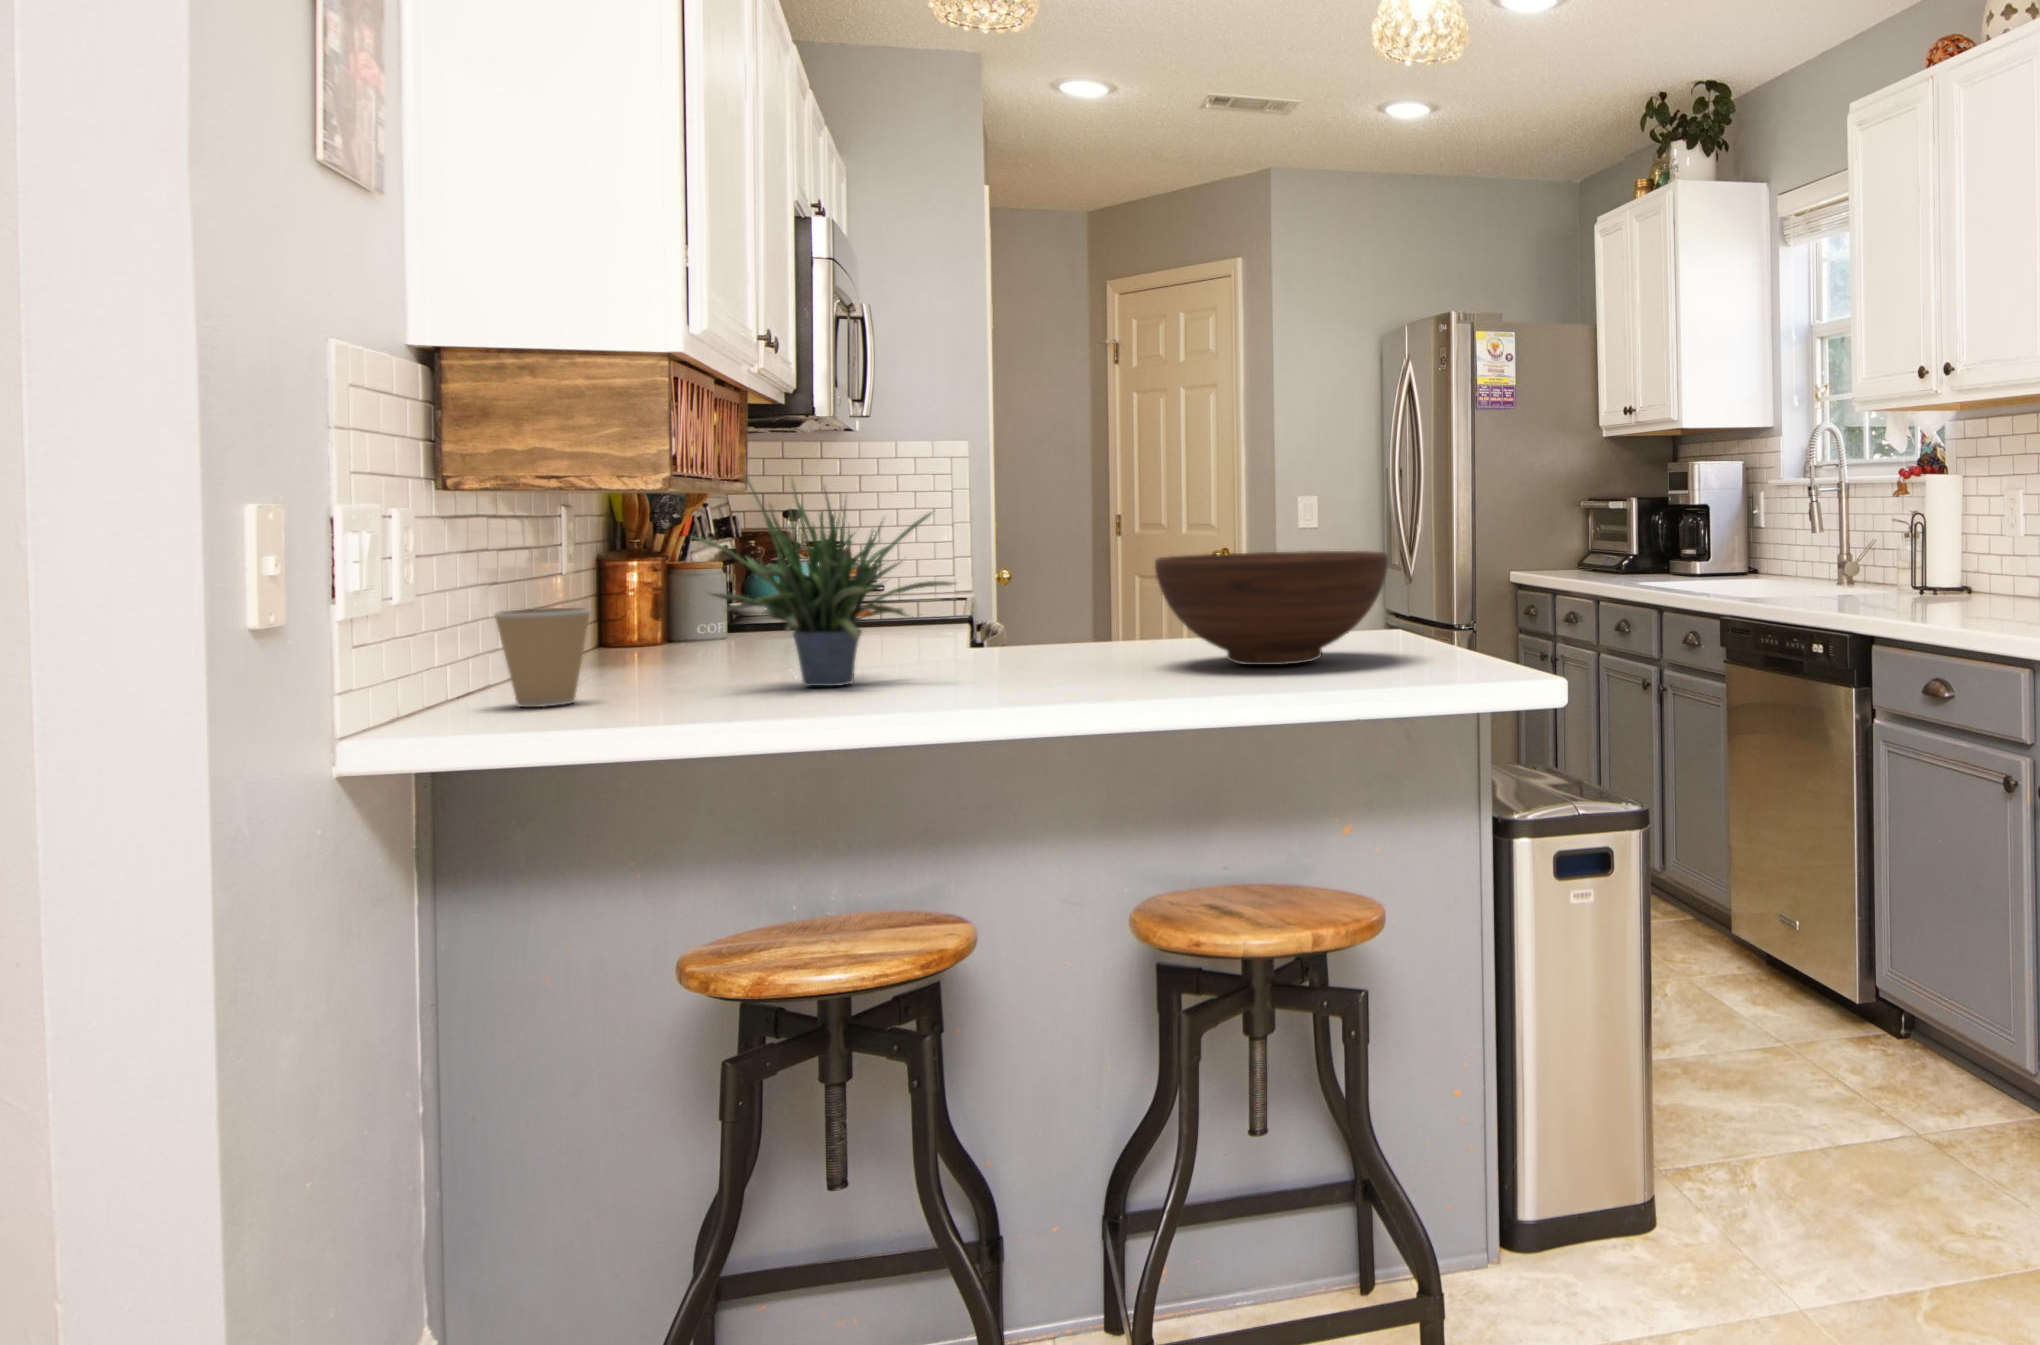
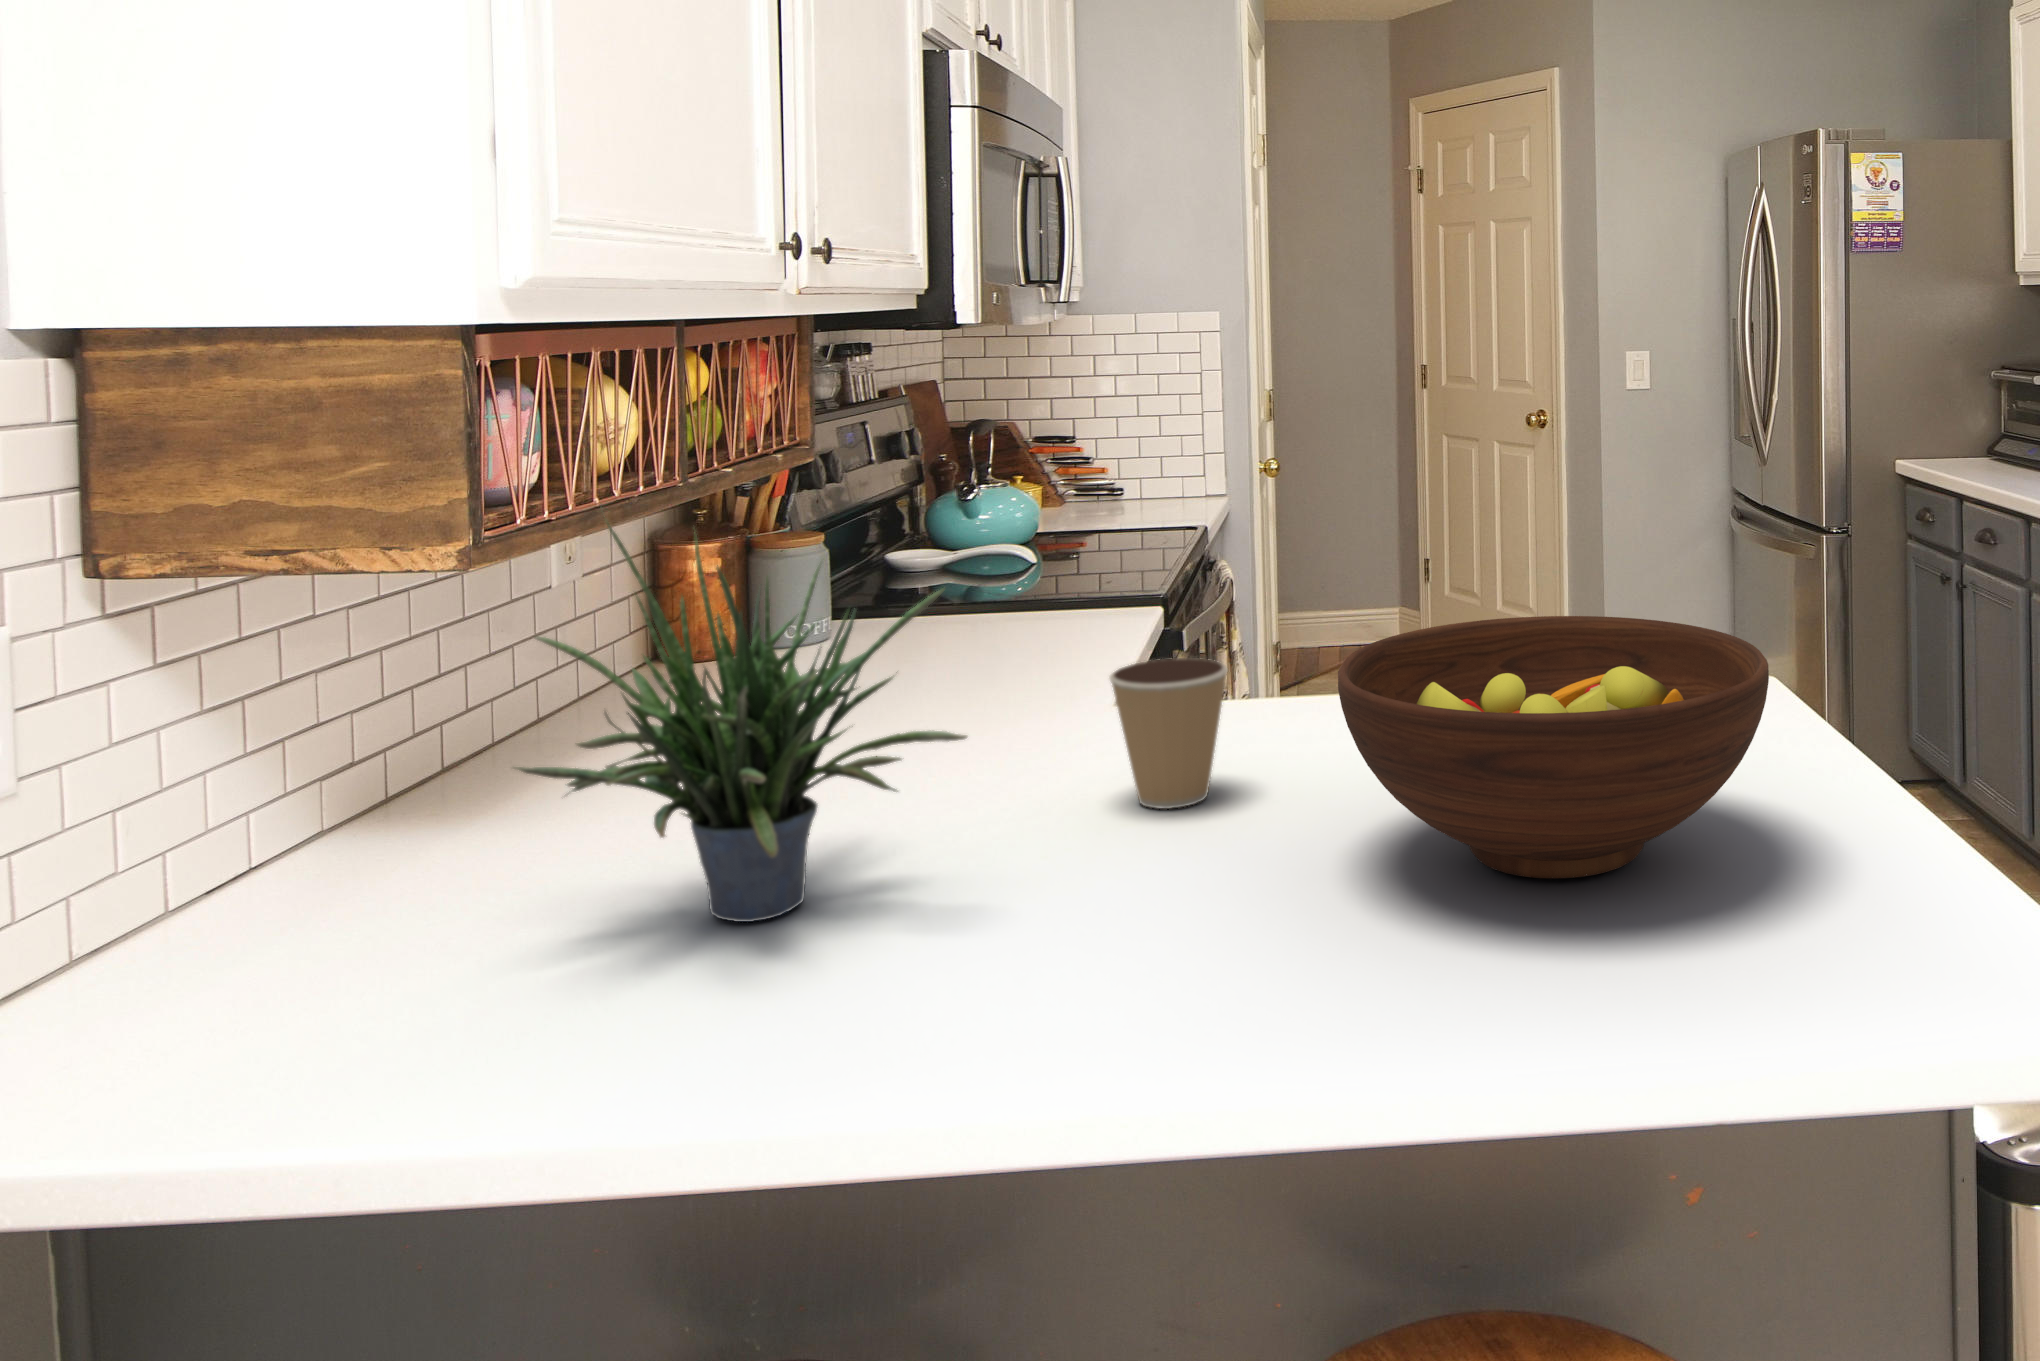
coffee cup: present [495,608,591,707] -> present [1110,658,1228,809]

